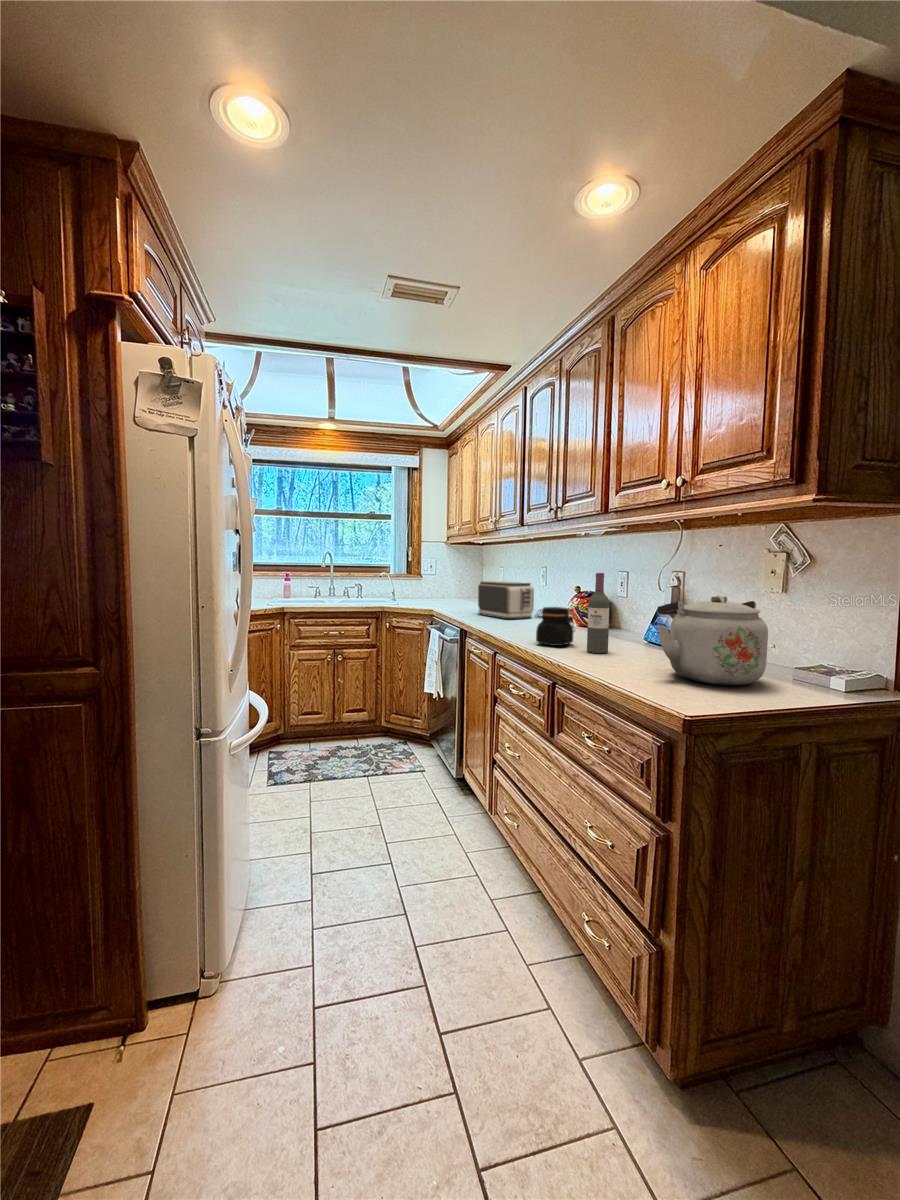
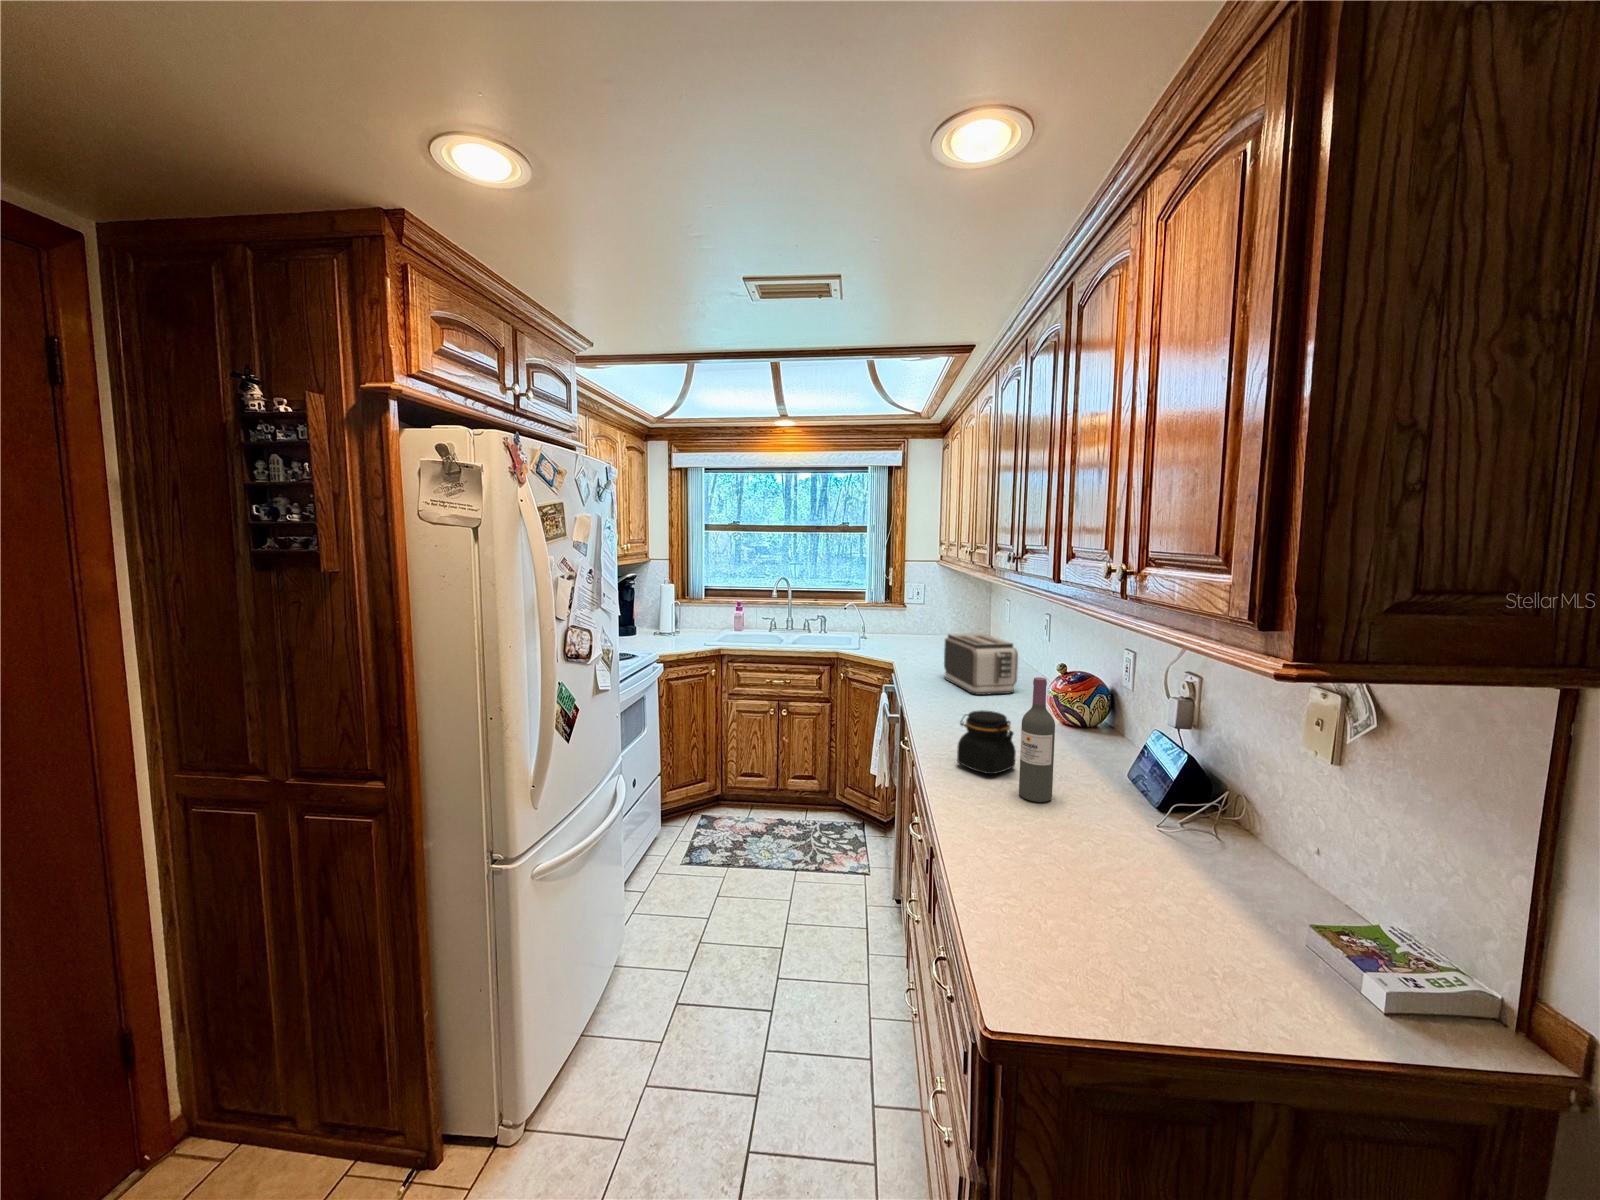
kettle: present [657,596,768,685] -> none [1065,765,1274,945]

